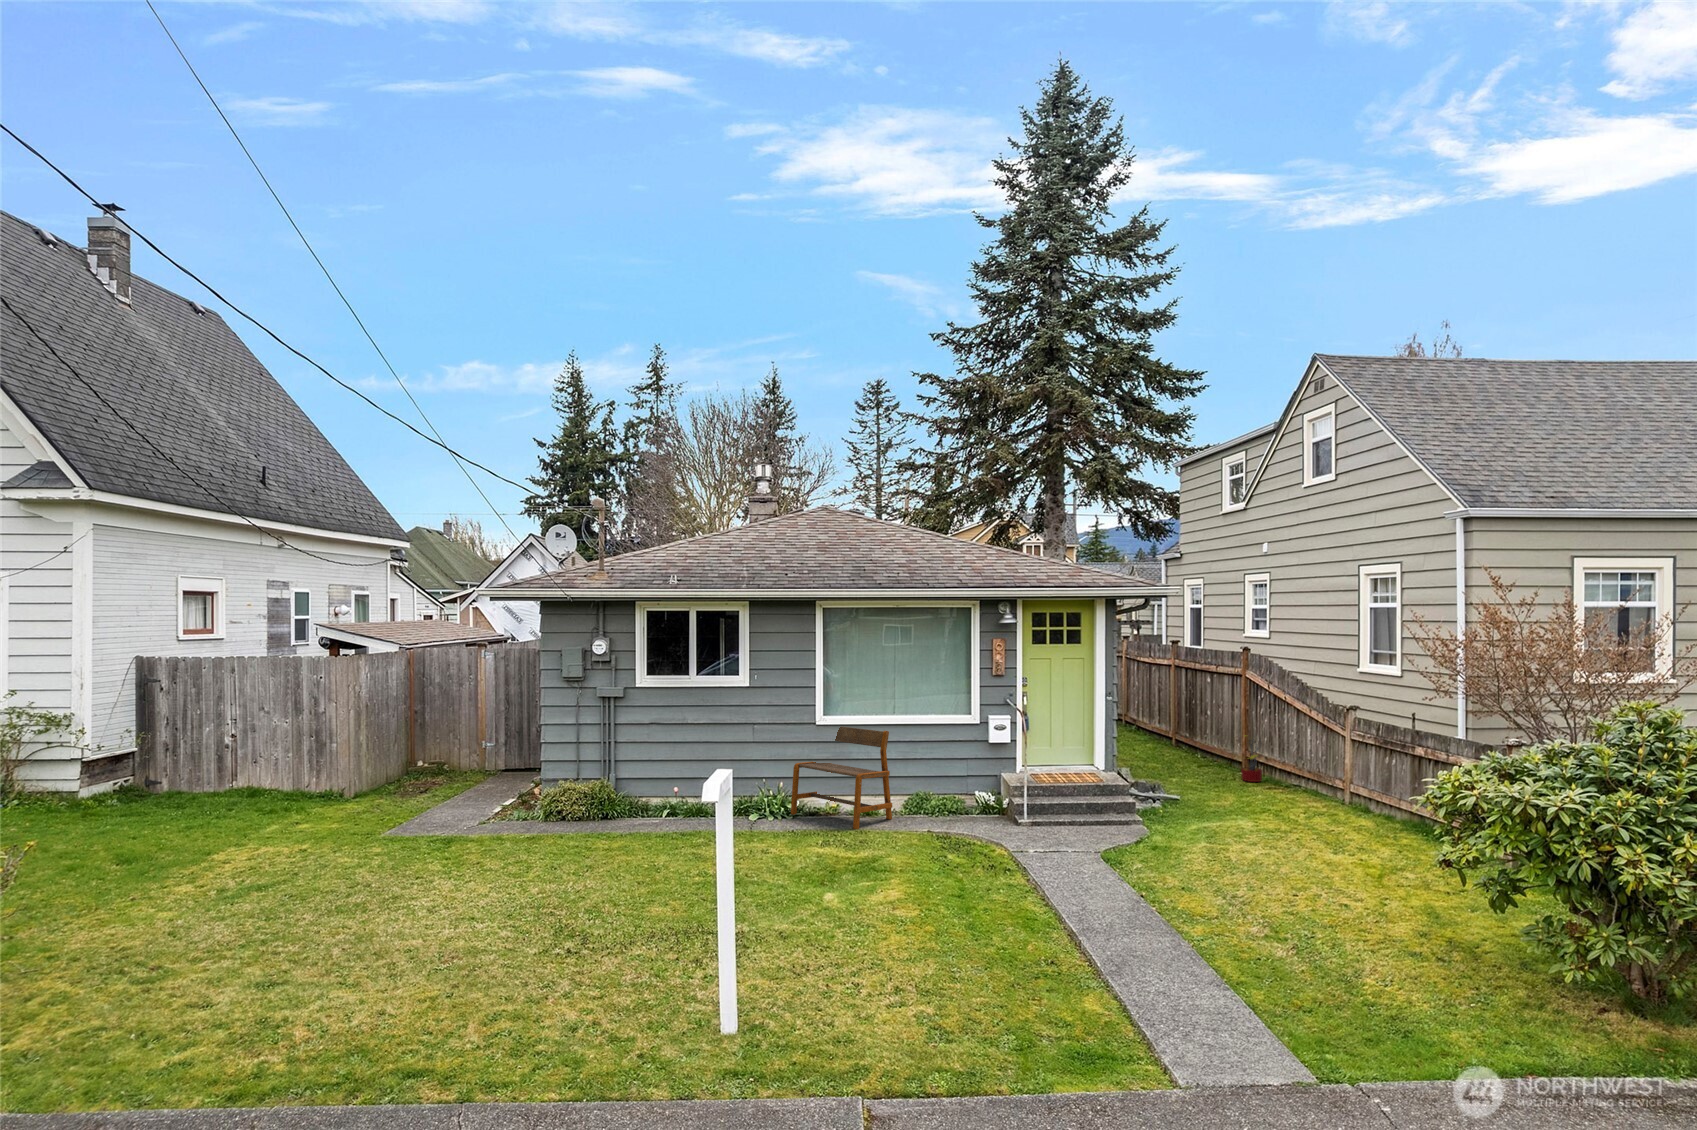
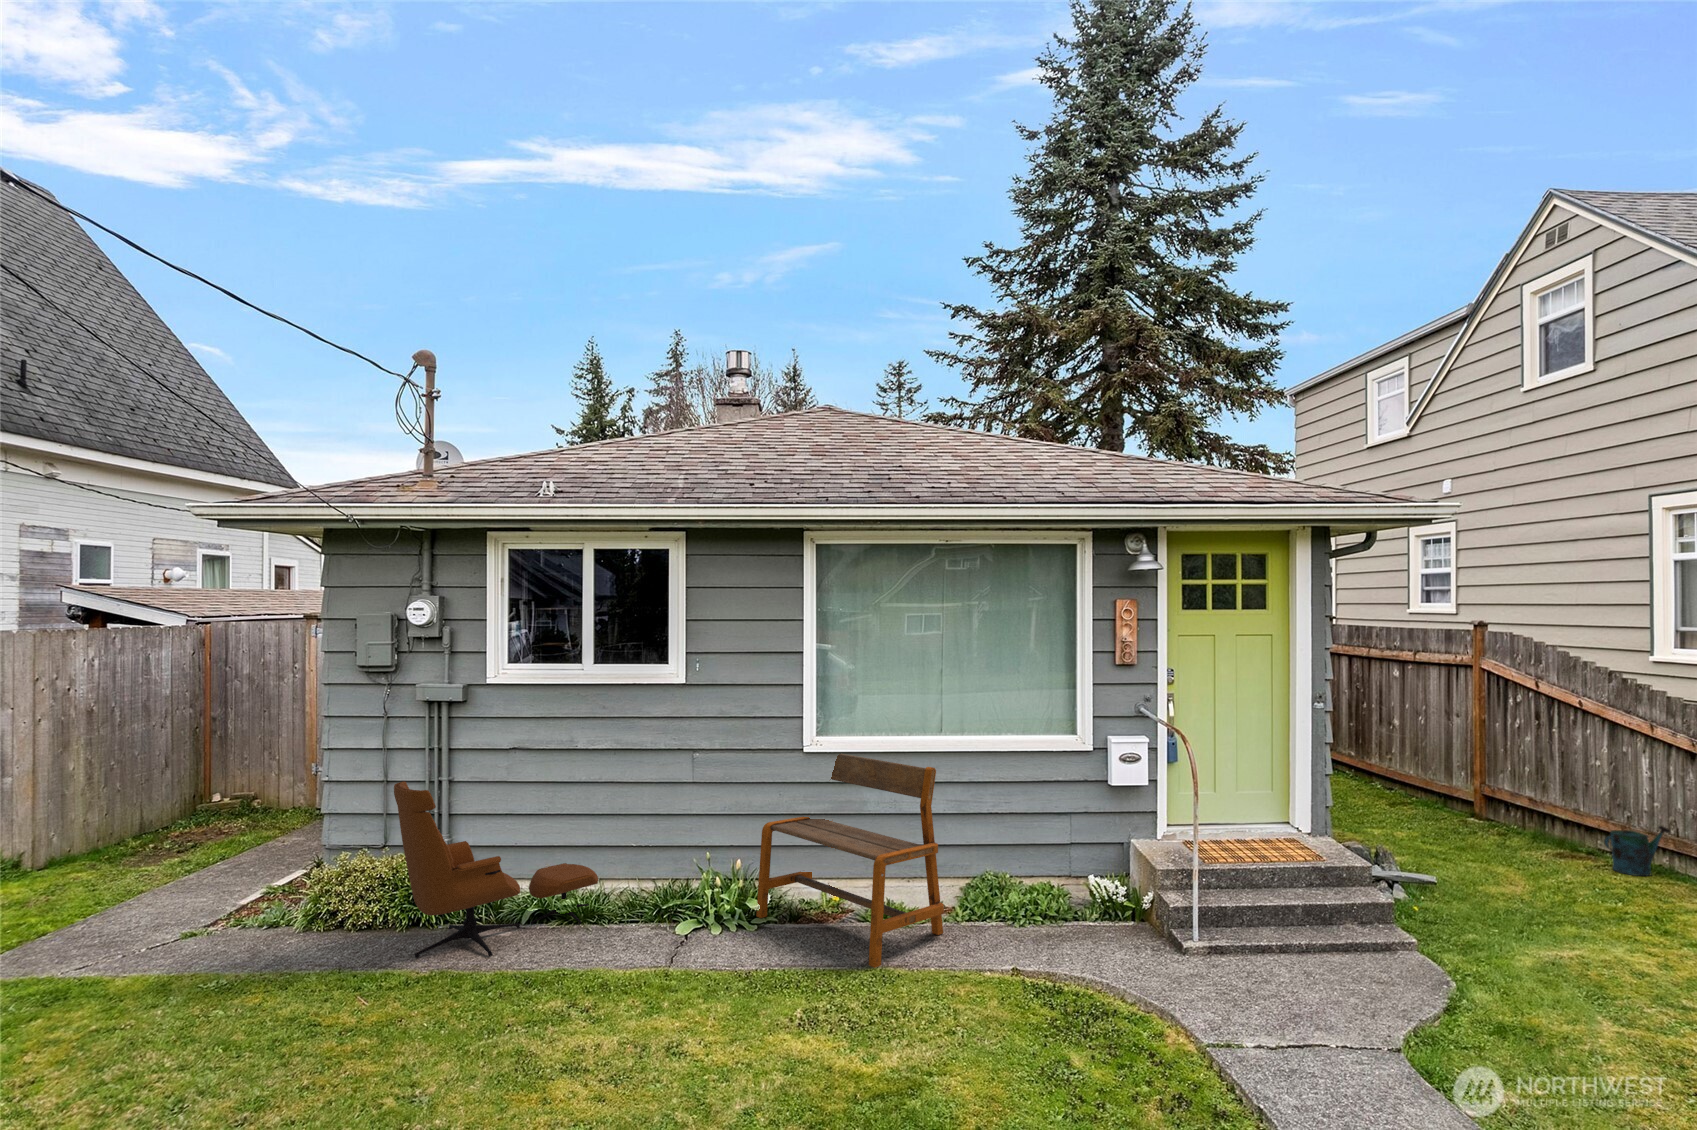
lounge chair: none [604,737,702,828] -> present [394,782,598,958]
decorative plant: present [1241,739,1262,782] -> none [1497,757,1544,837]
watering can: none [1276,769,1314,797] -> present [1604,826,1670,876]

